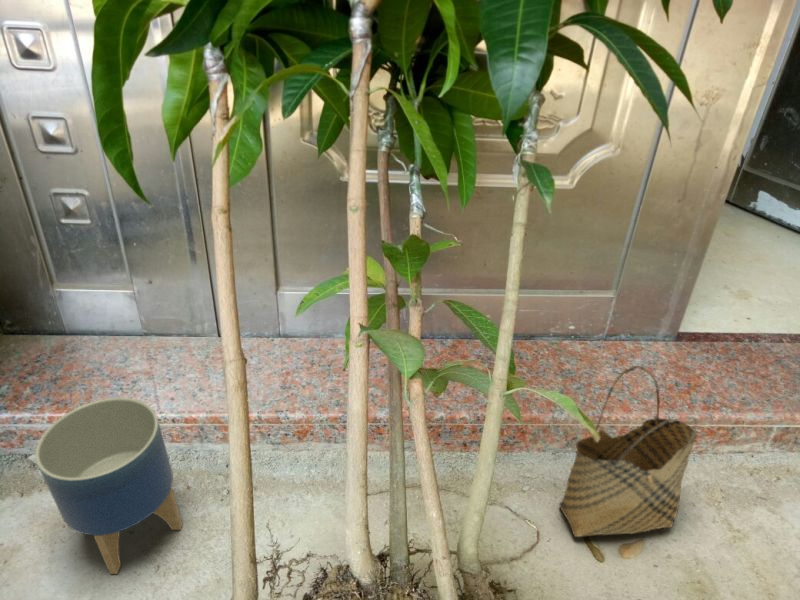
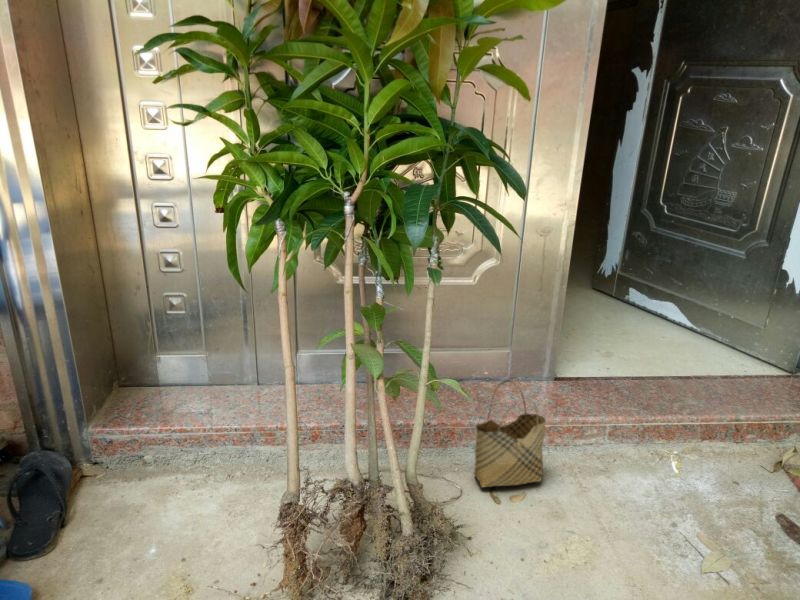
planter: present [35,398,182,574] -> none [173,408,244,513]

